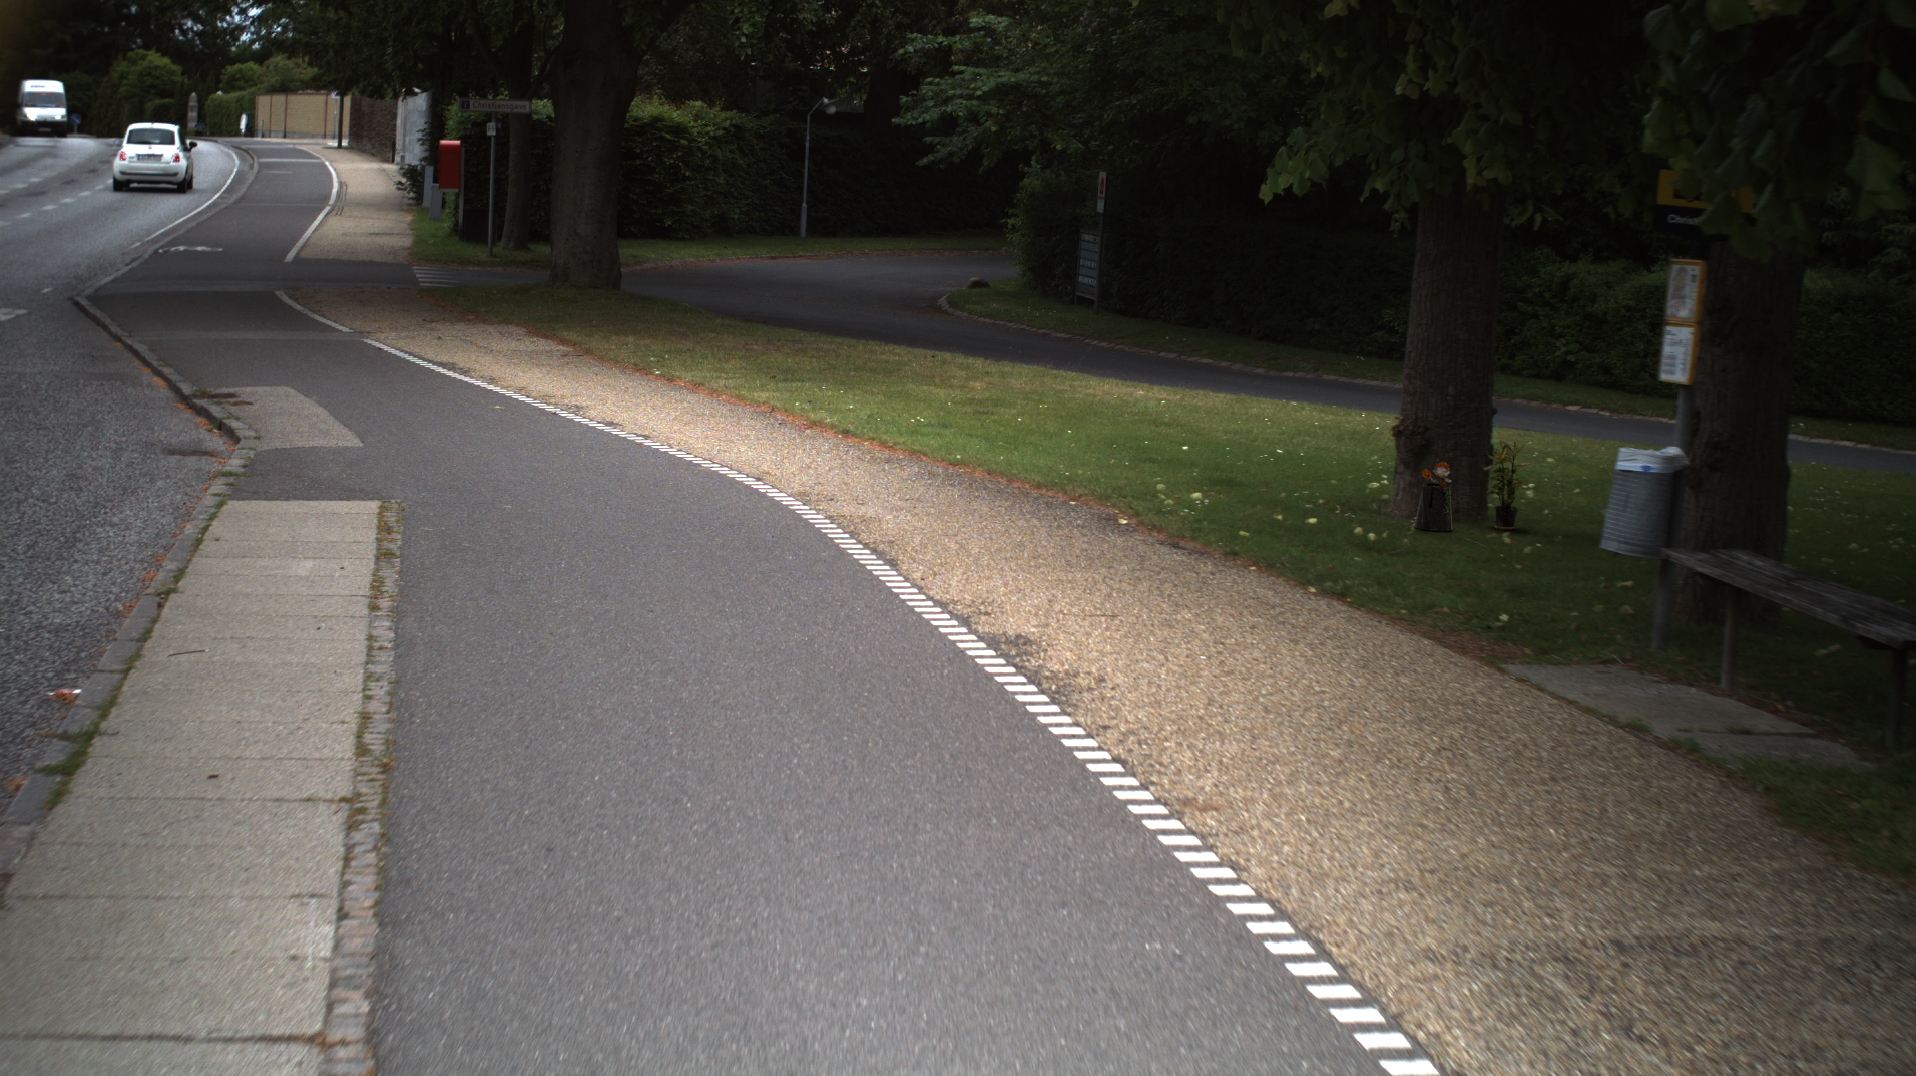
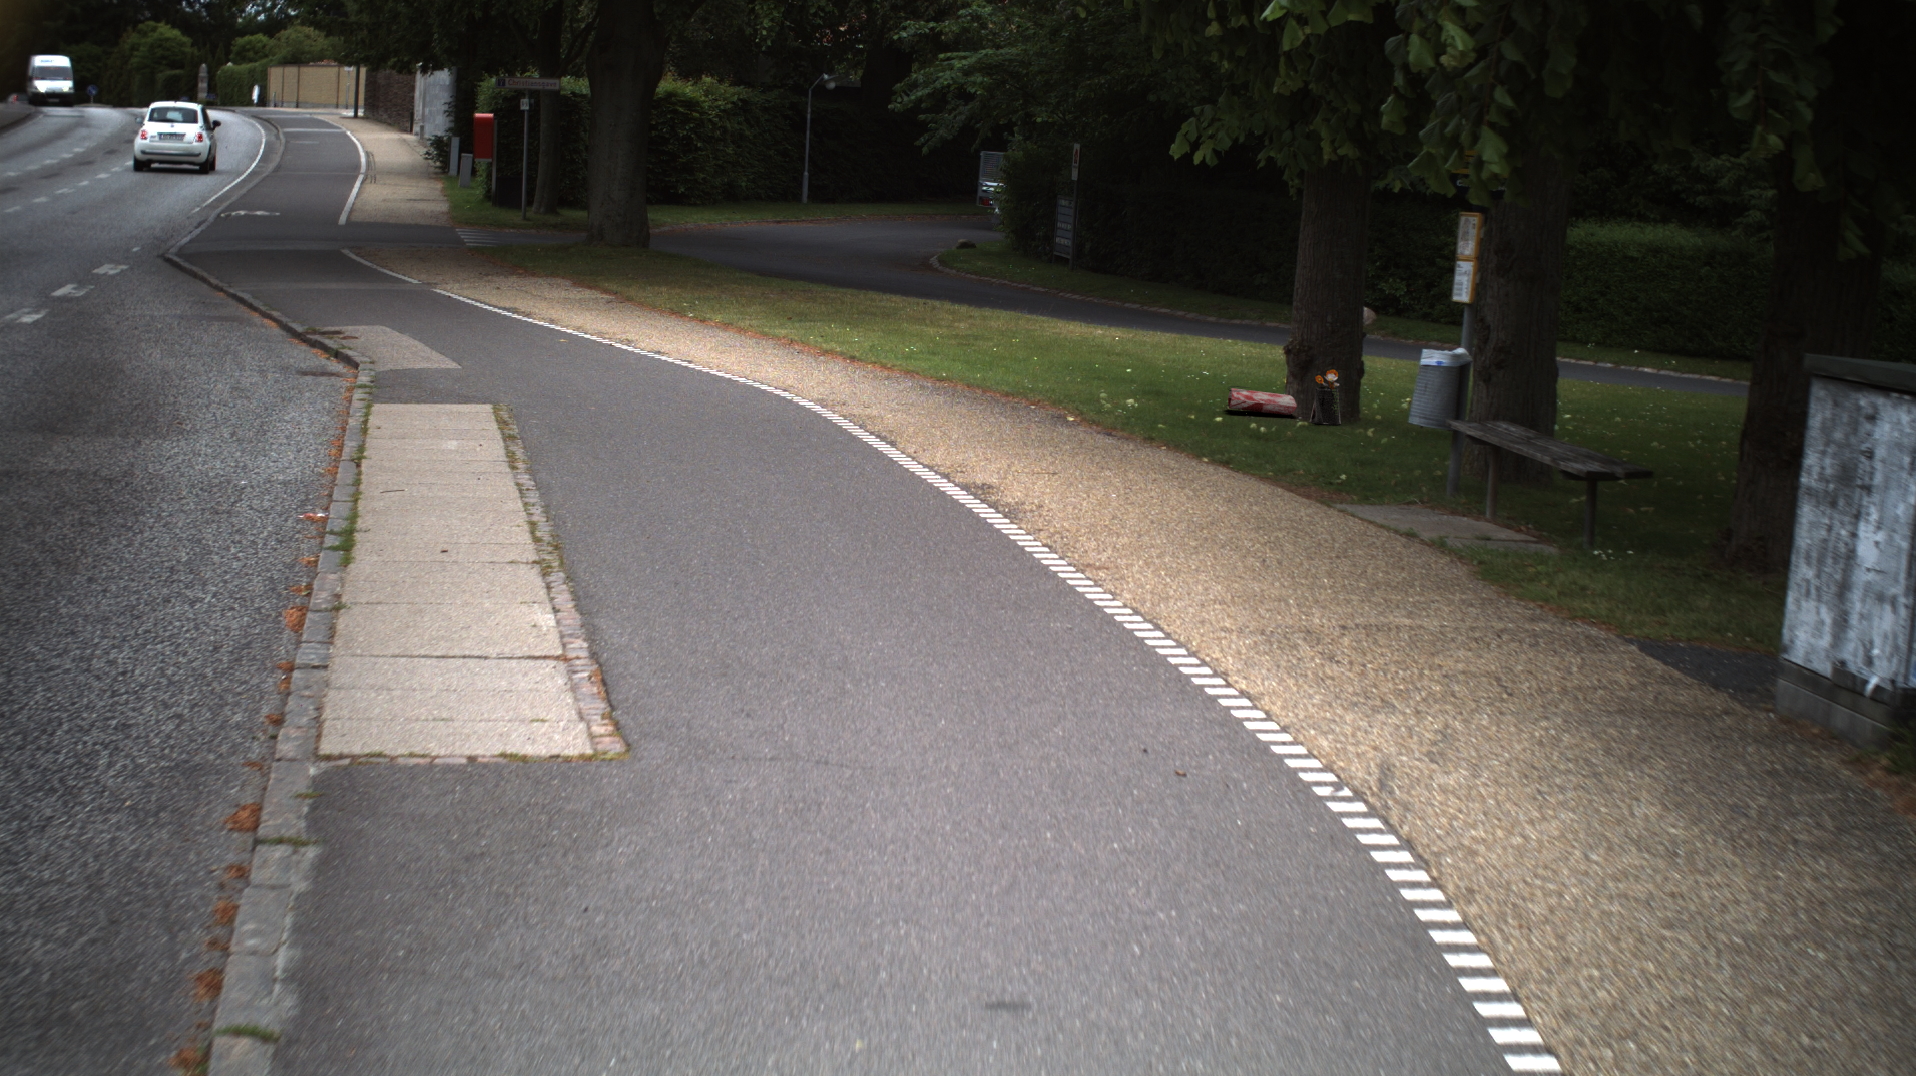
potted plant: present [1483,442,1531,530] -> none [1365,353,1404,424]
bag: none [1305,479,1396,517] -> present [1226,386,1297,415]

